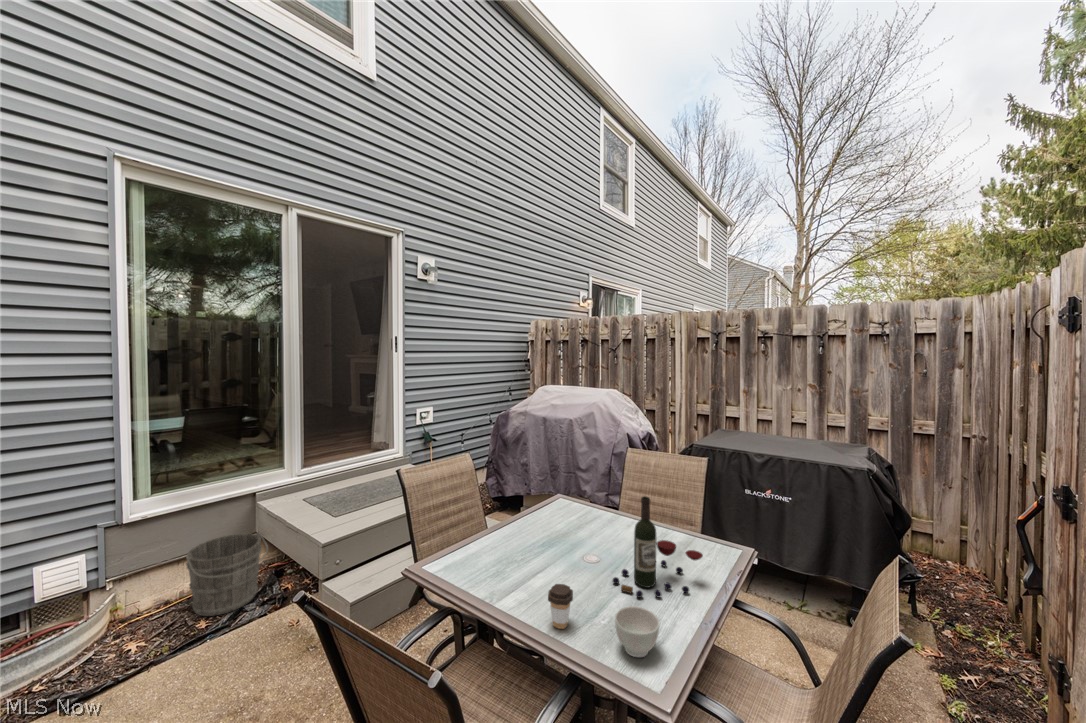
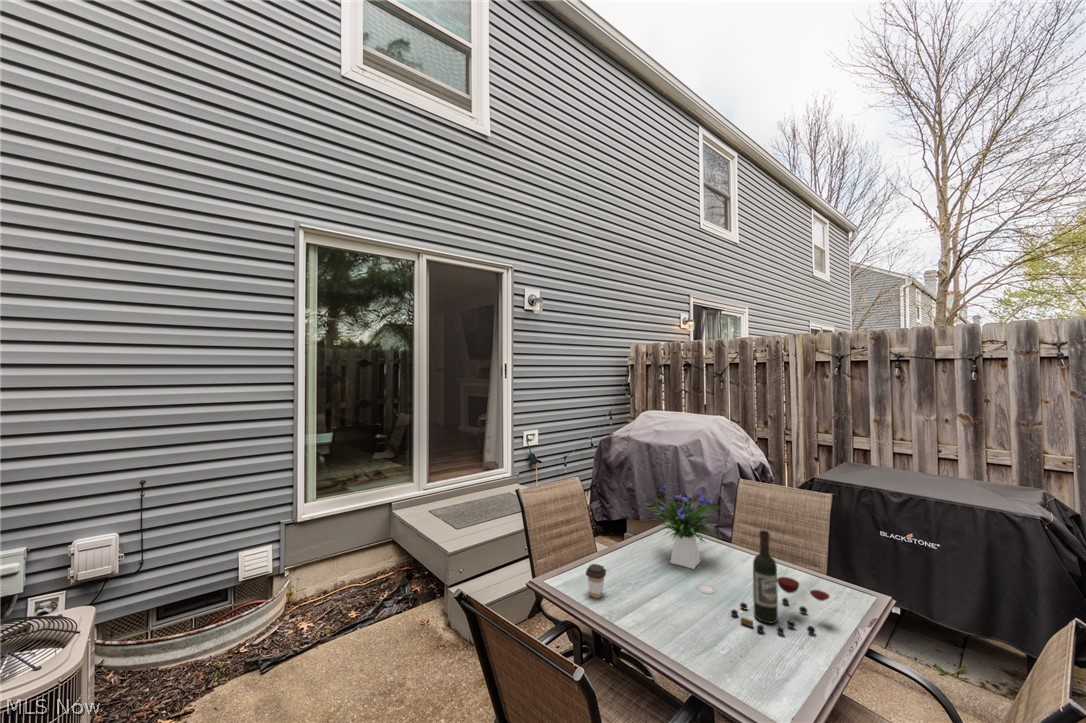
flower arrangement: none [533,453,610,539] -> present [649,484,721,569]
bucket: present [186,533,268,616] -> none [340,539,402,608]
coffee cup: present [548,584,573,629] -> present [586,564,606,598]
bowl: present [615,606,660,657] -> none [738,638,784,688]

